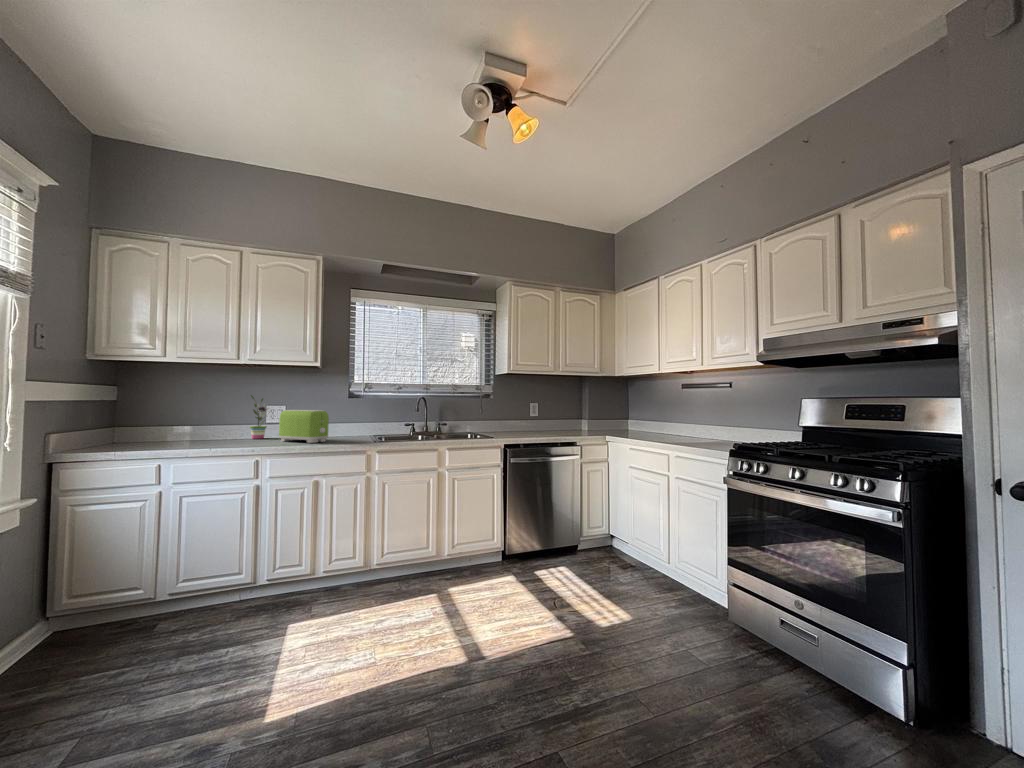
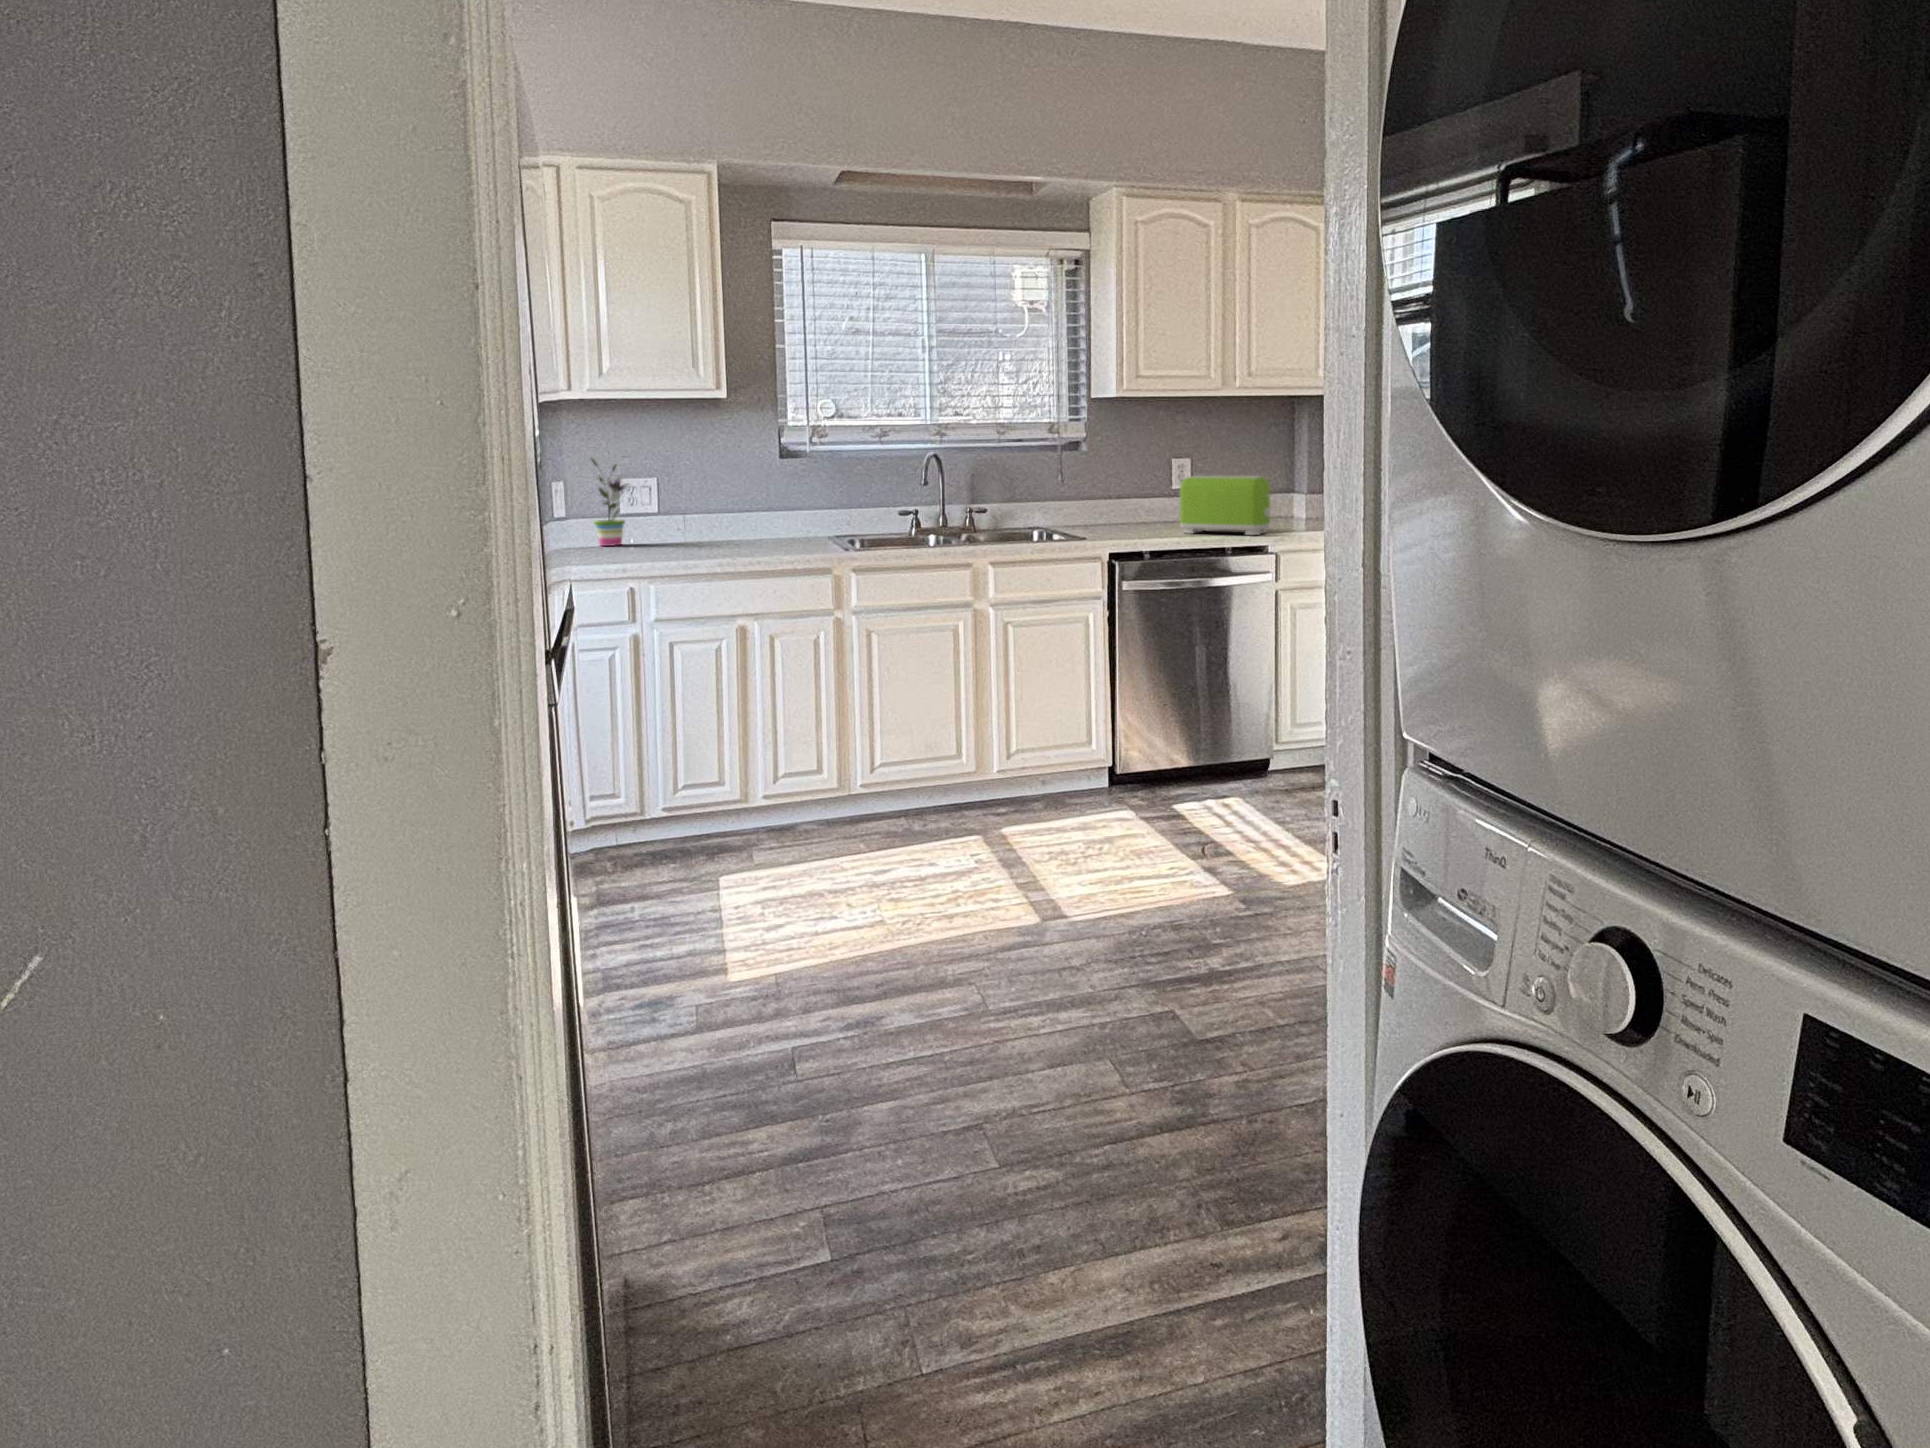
toaster: present [279,410,329,443] -> present [1179,475,1271,535]

